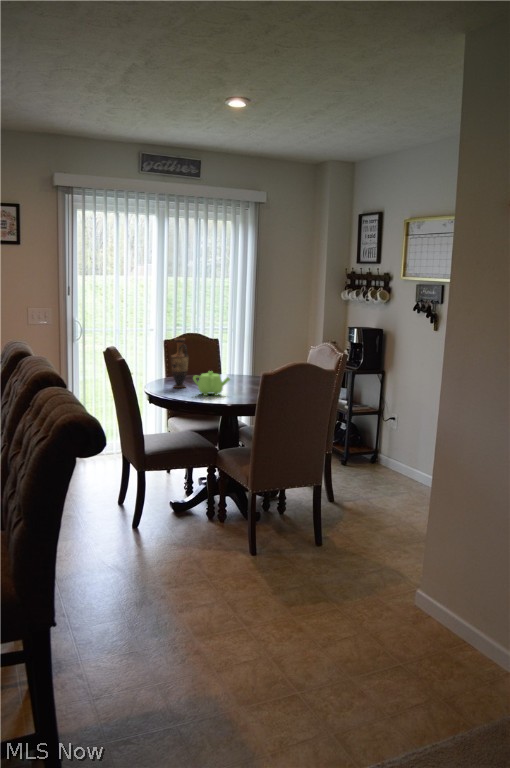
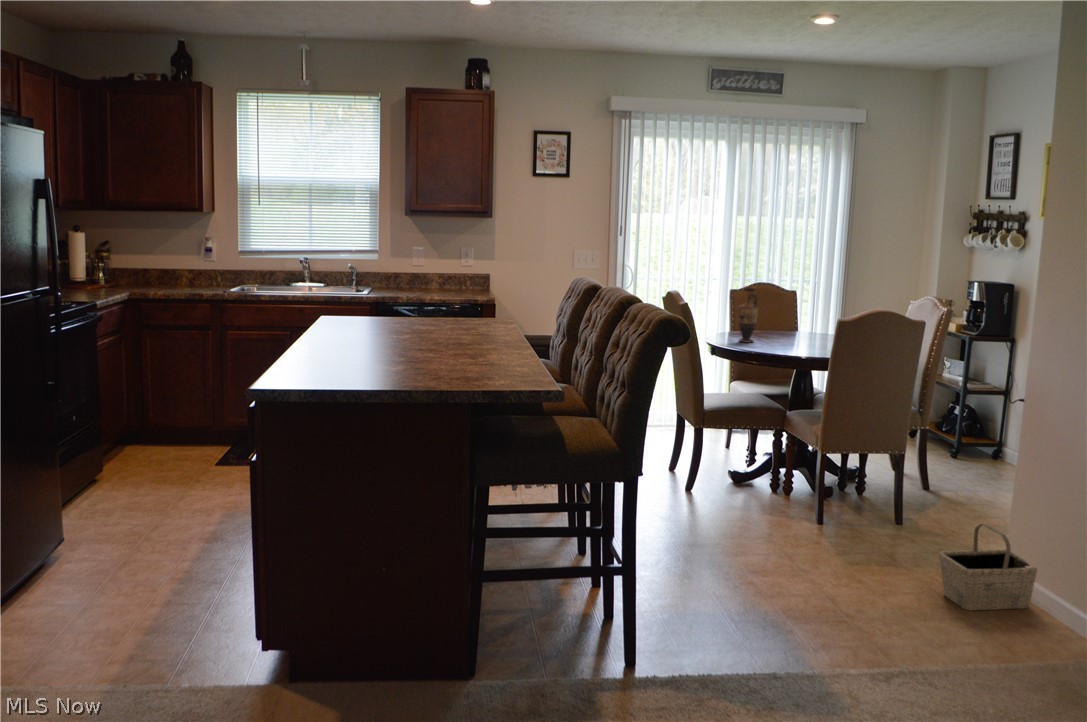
teapot: present [193,371,230,396] -> none [762,324,805,351]
basket: none [376,571,470,668] -> present [939,524,1037,611]

